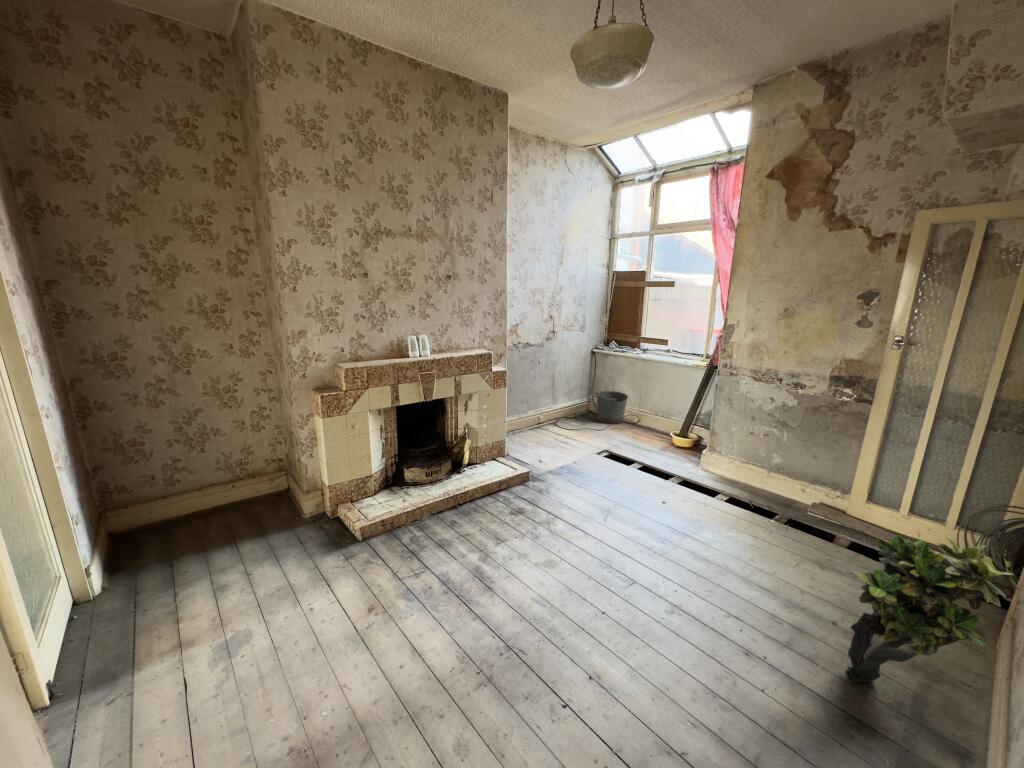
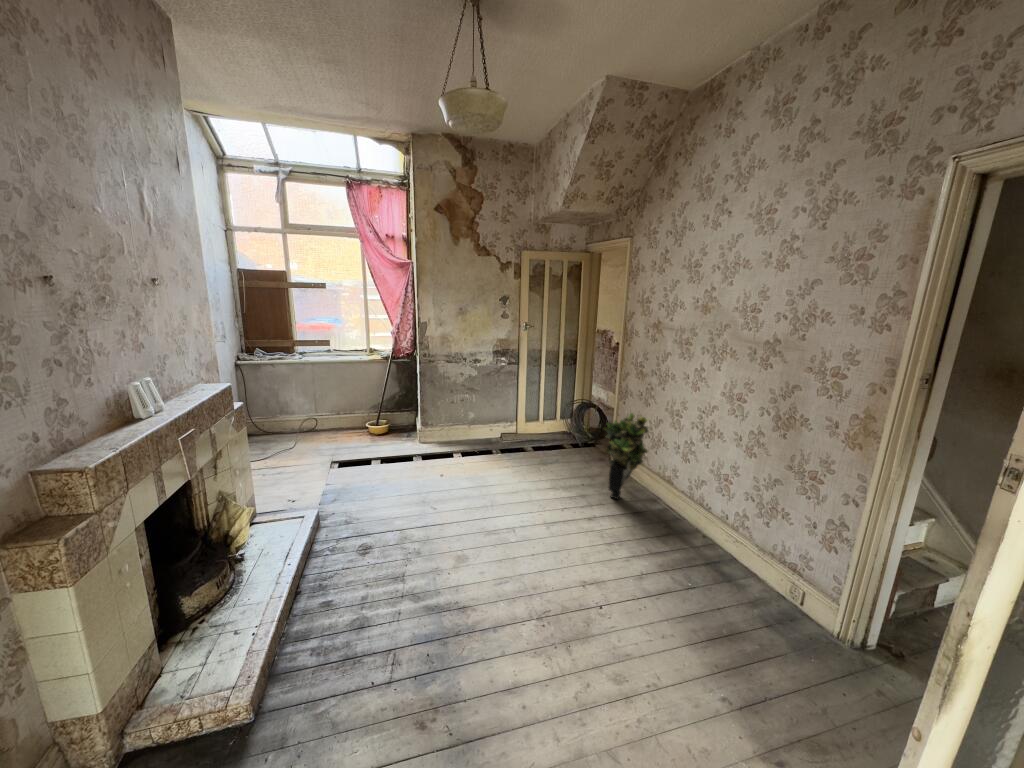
bucket: present [596,391,628,424] -> none [268,405,308,442]

